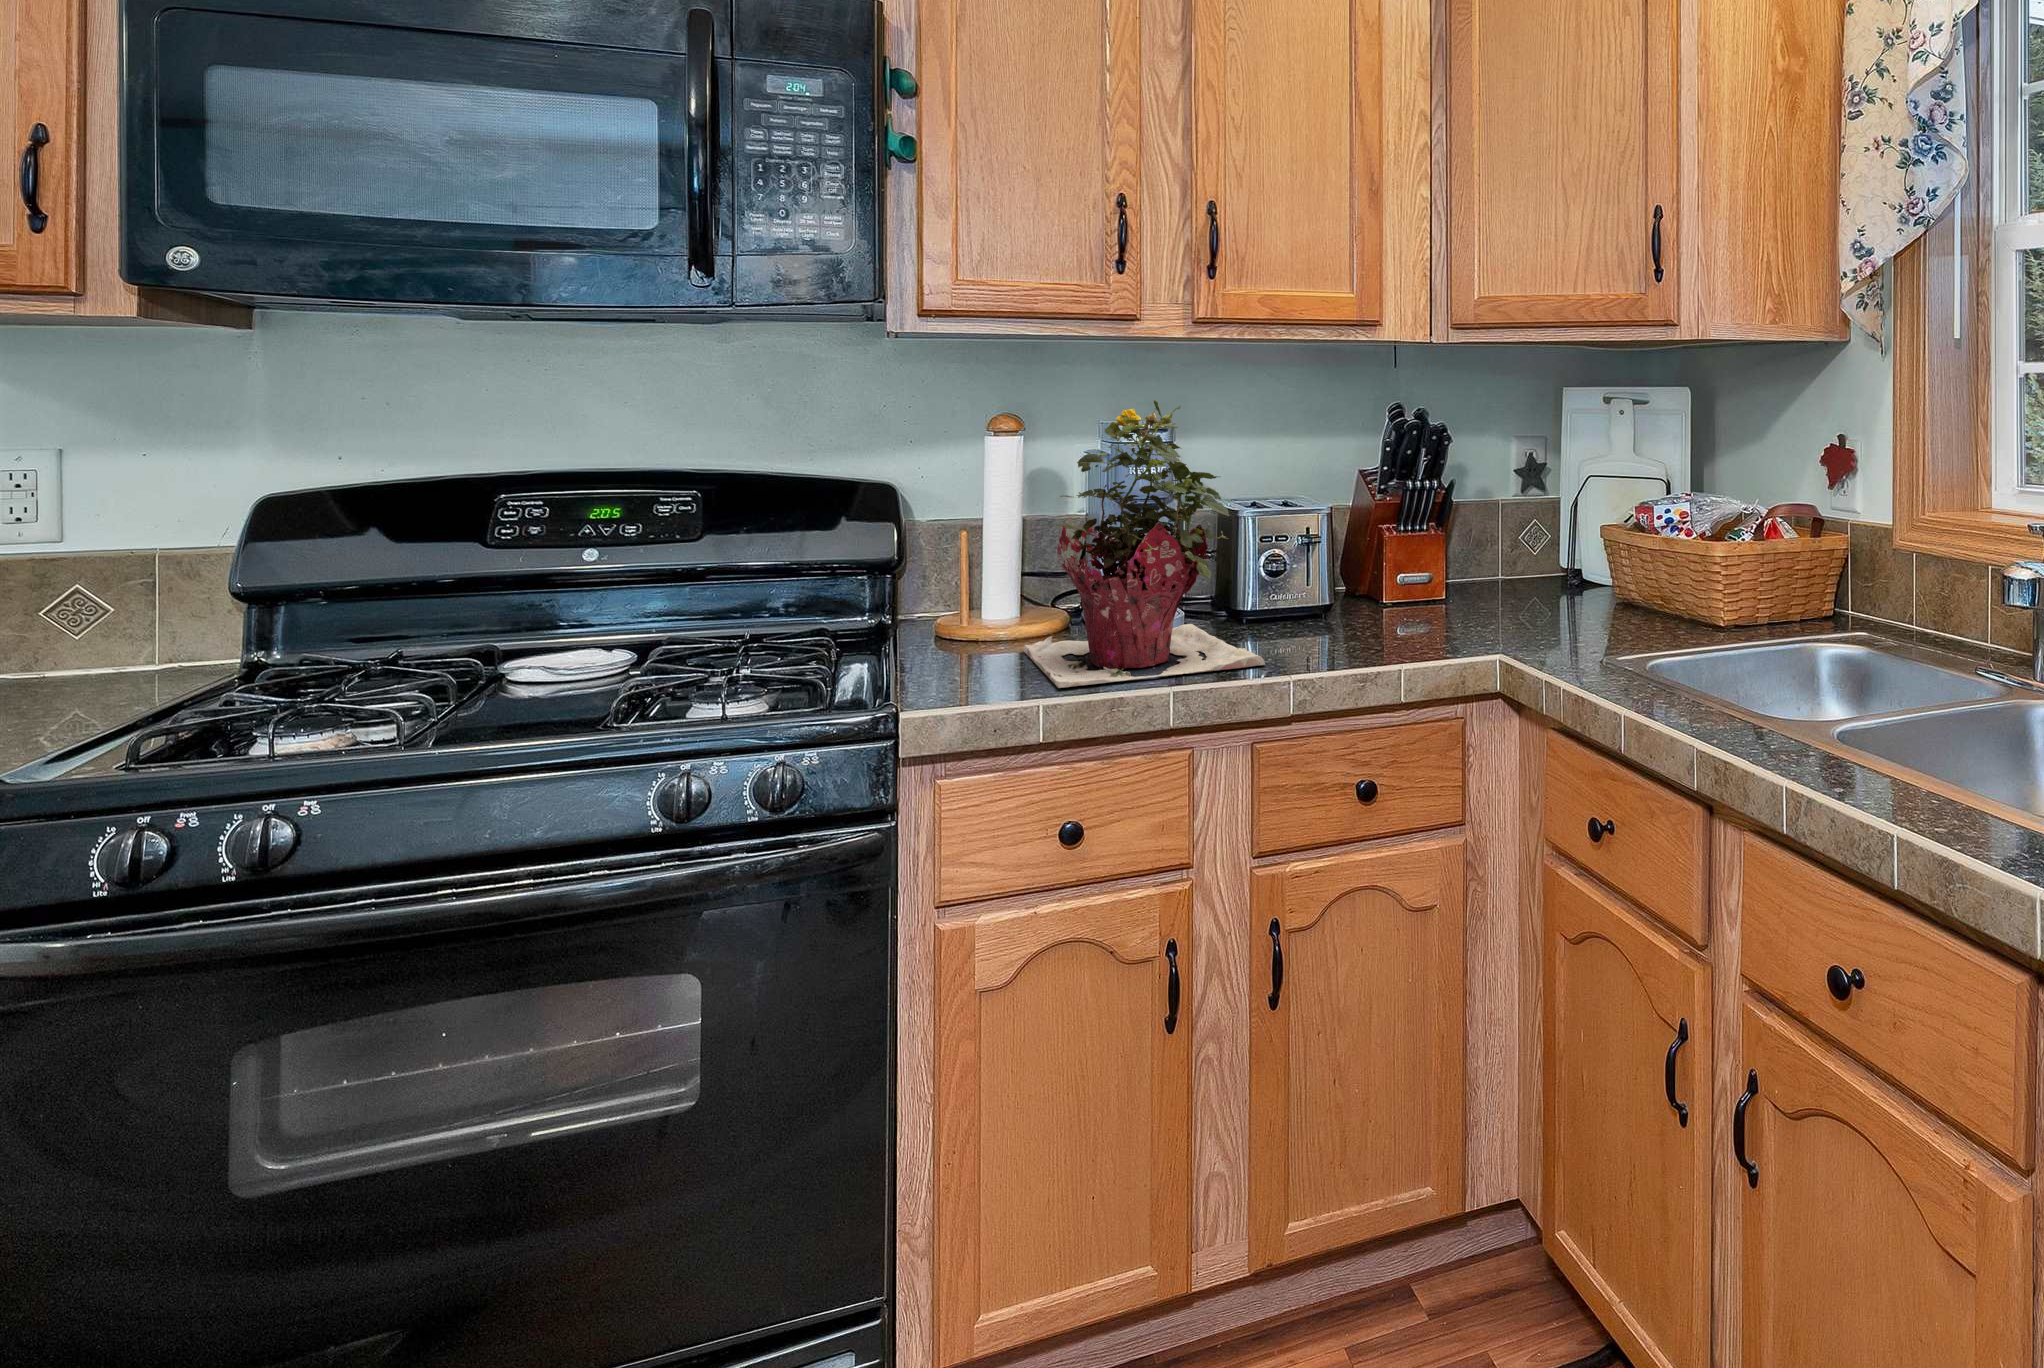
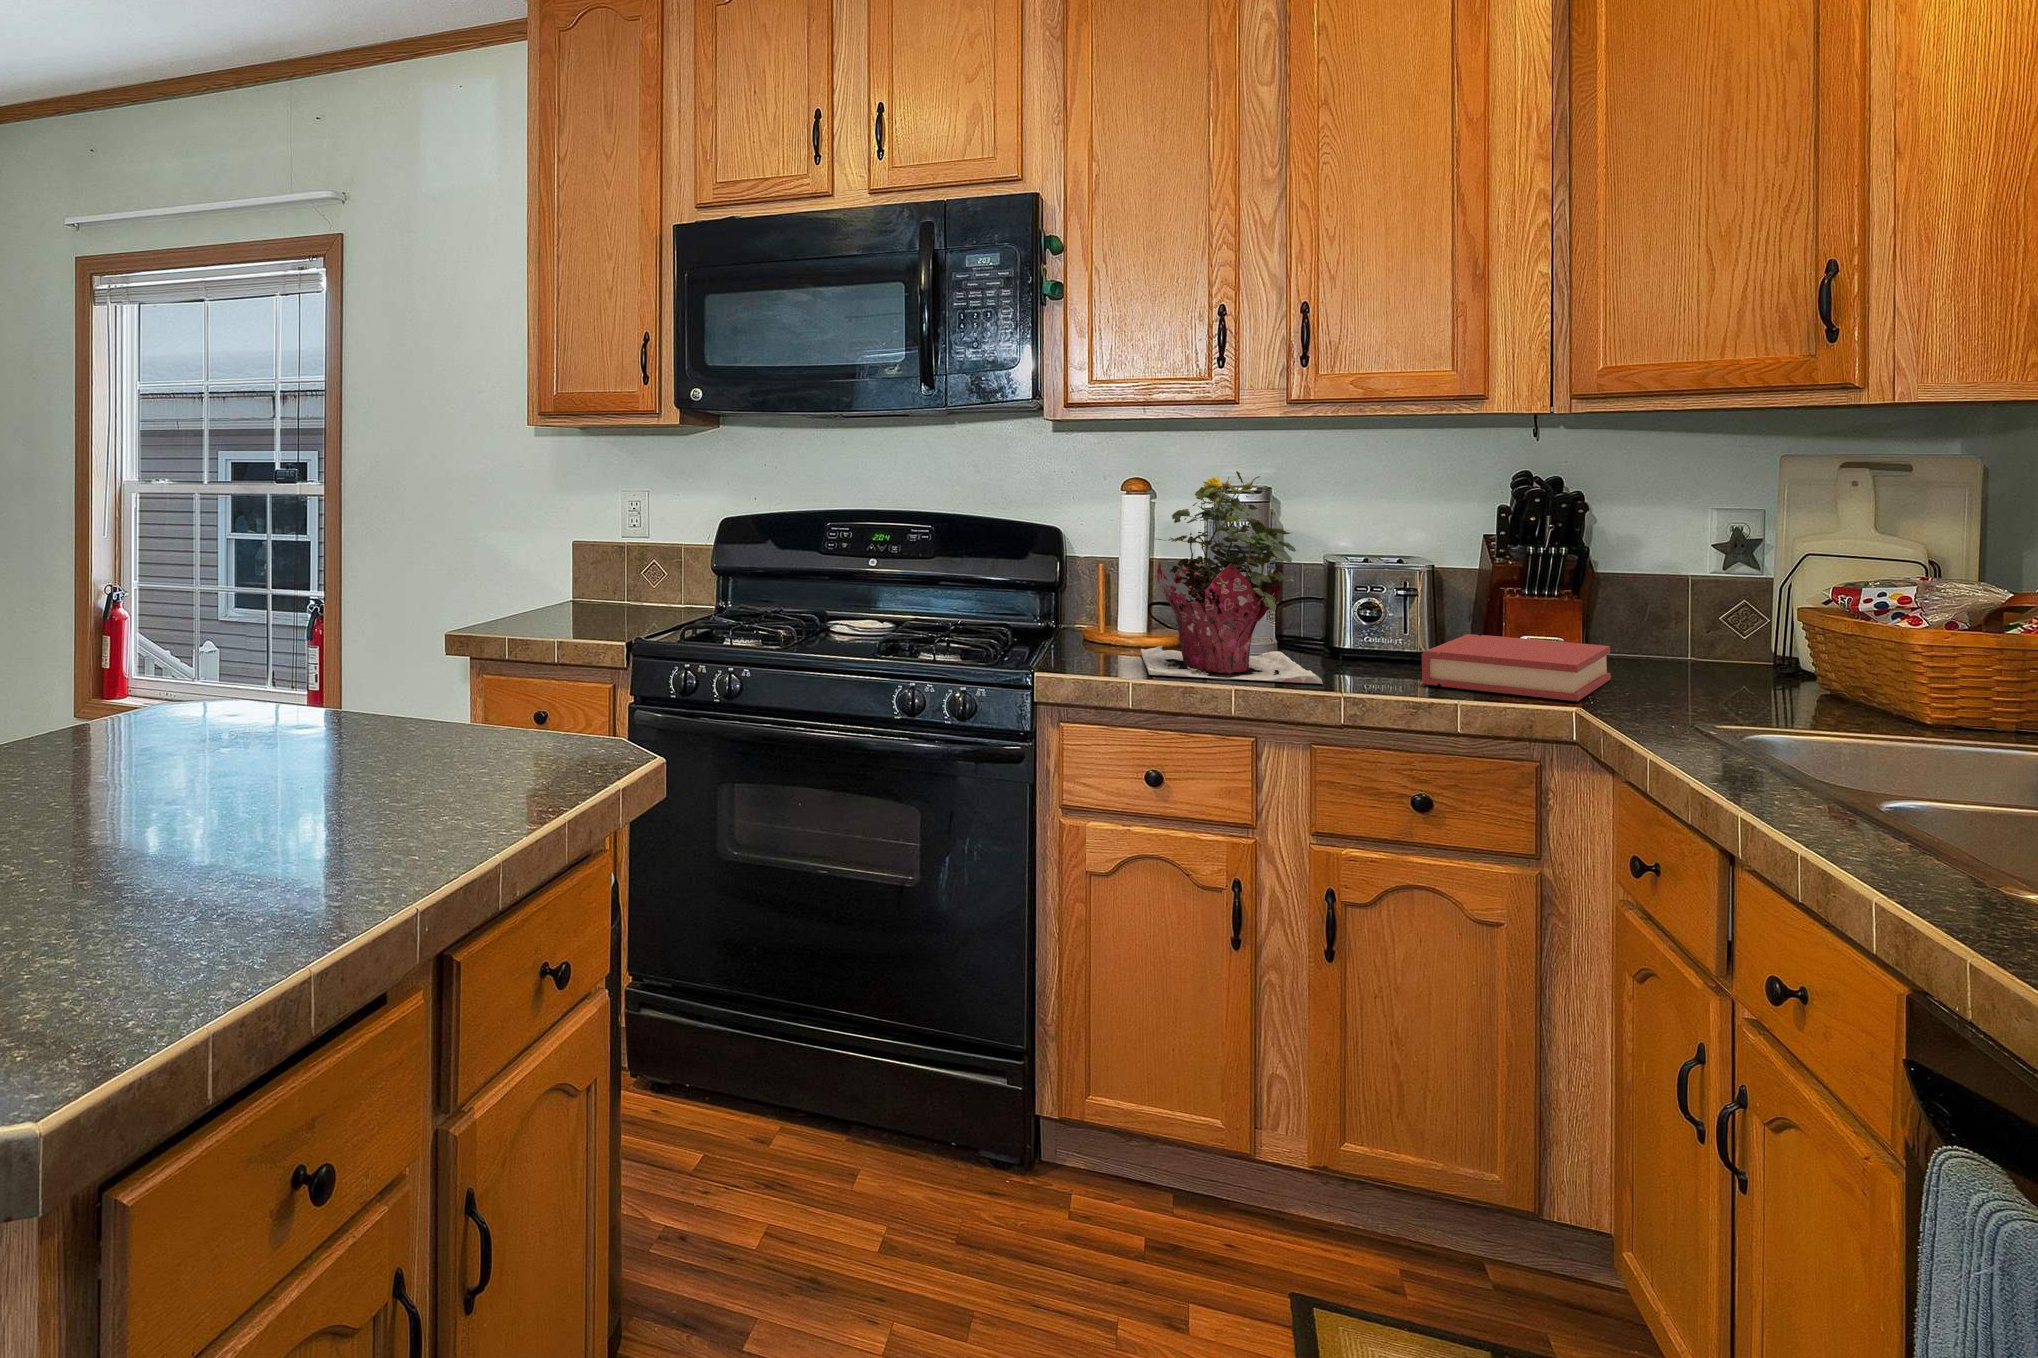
hardback book: none [1359,575,1507,646] -> present [1422,634,1611,701]

